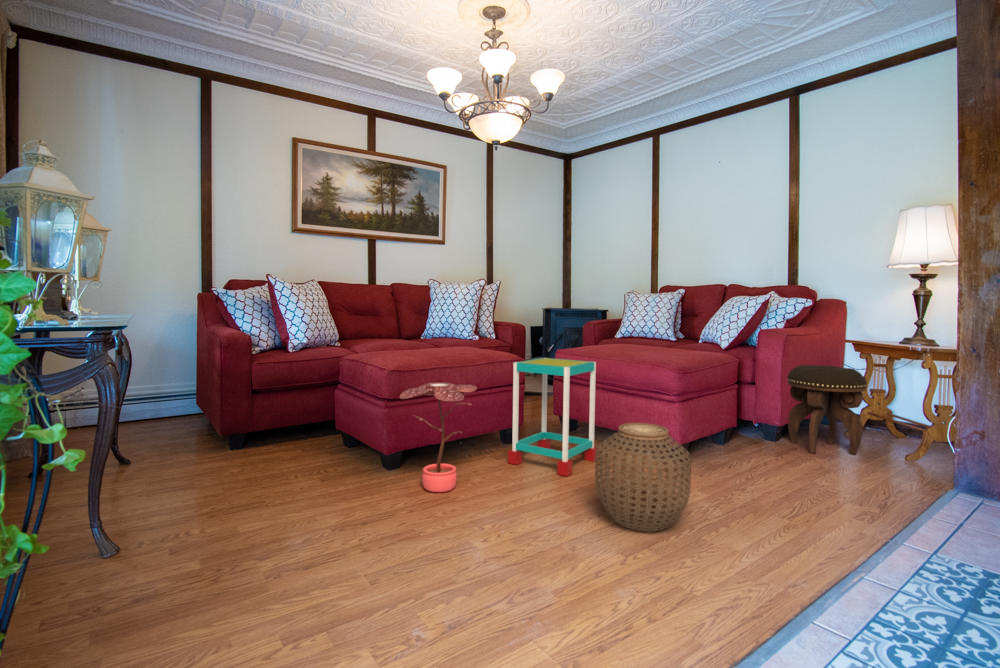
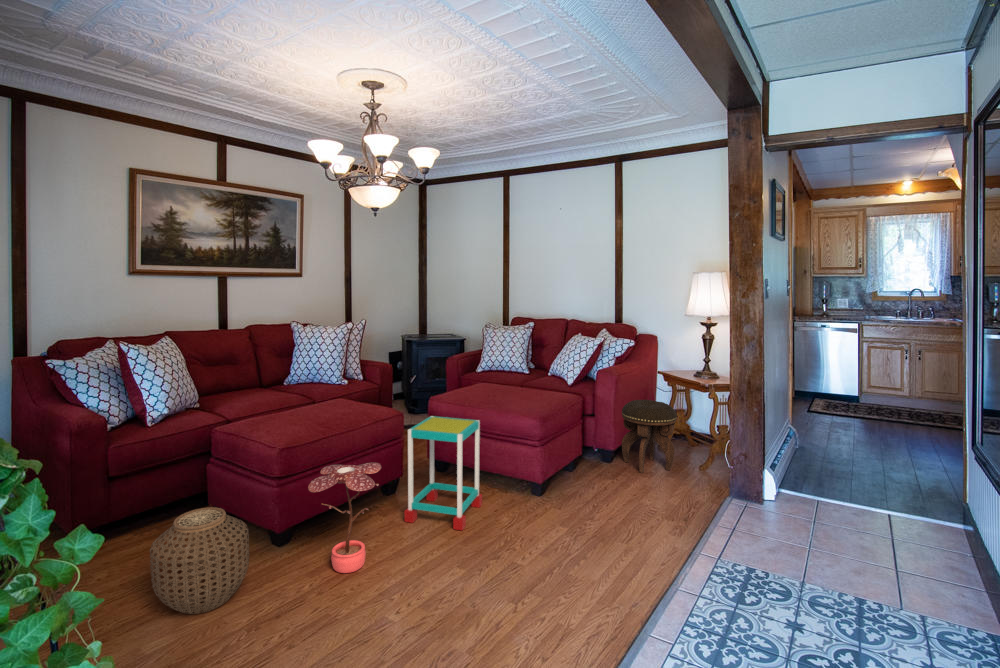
woven basket: present [595,423,691,532] -> present [150,507,249,614]

